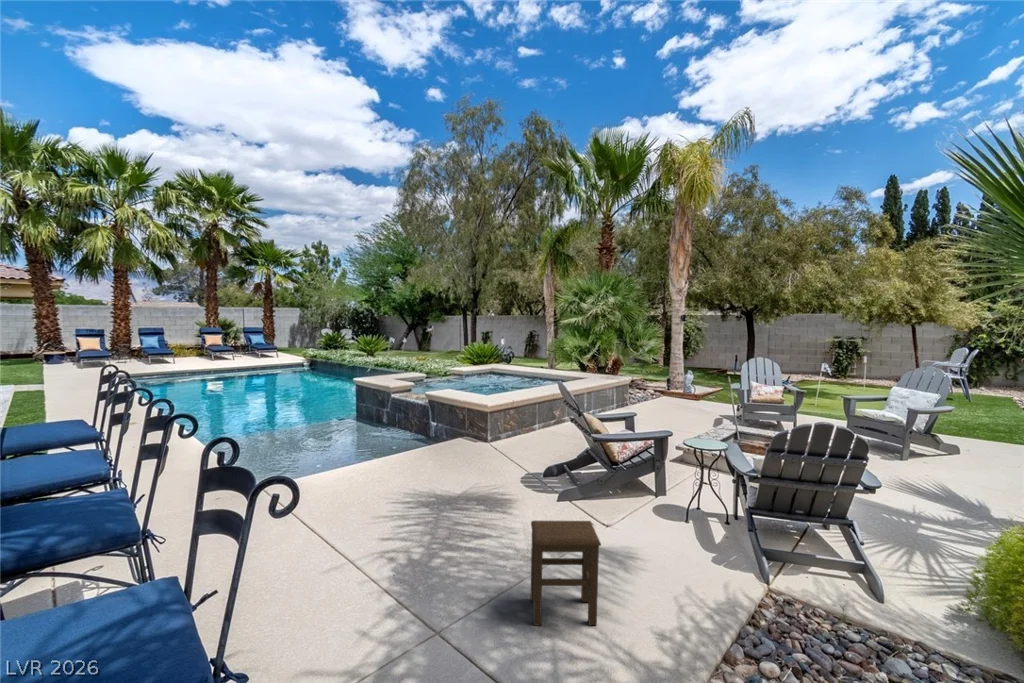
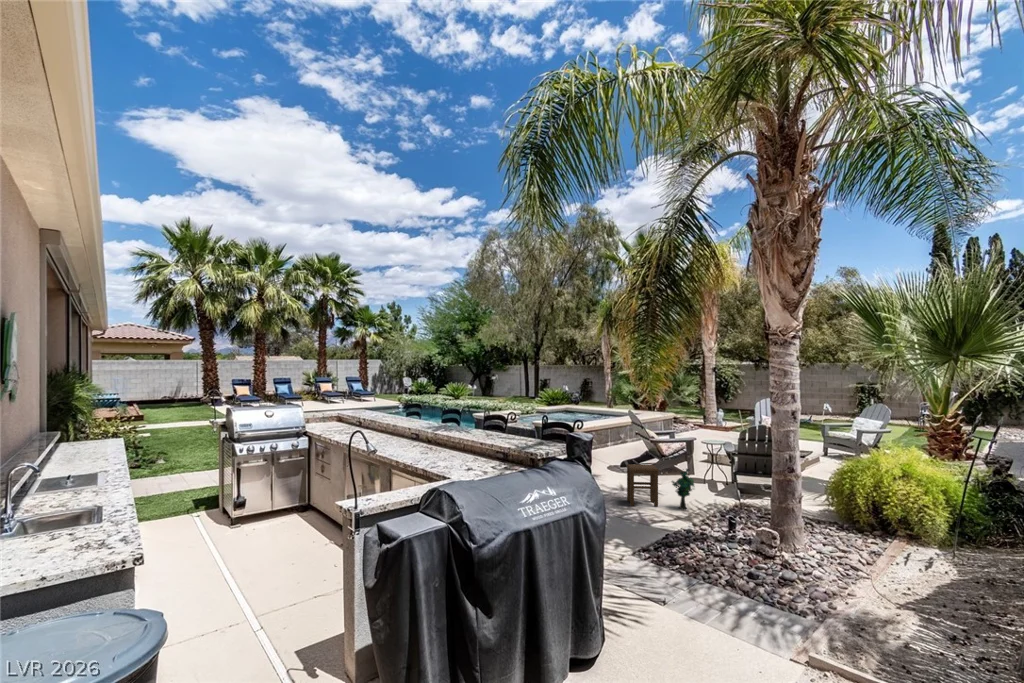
decorative plant: none [628,538,684,635] -> present [672,469,694,509]

